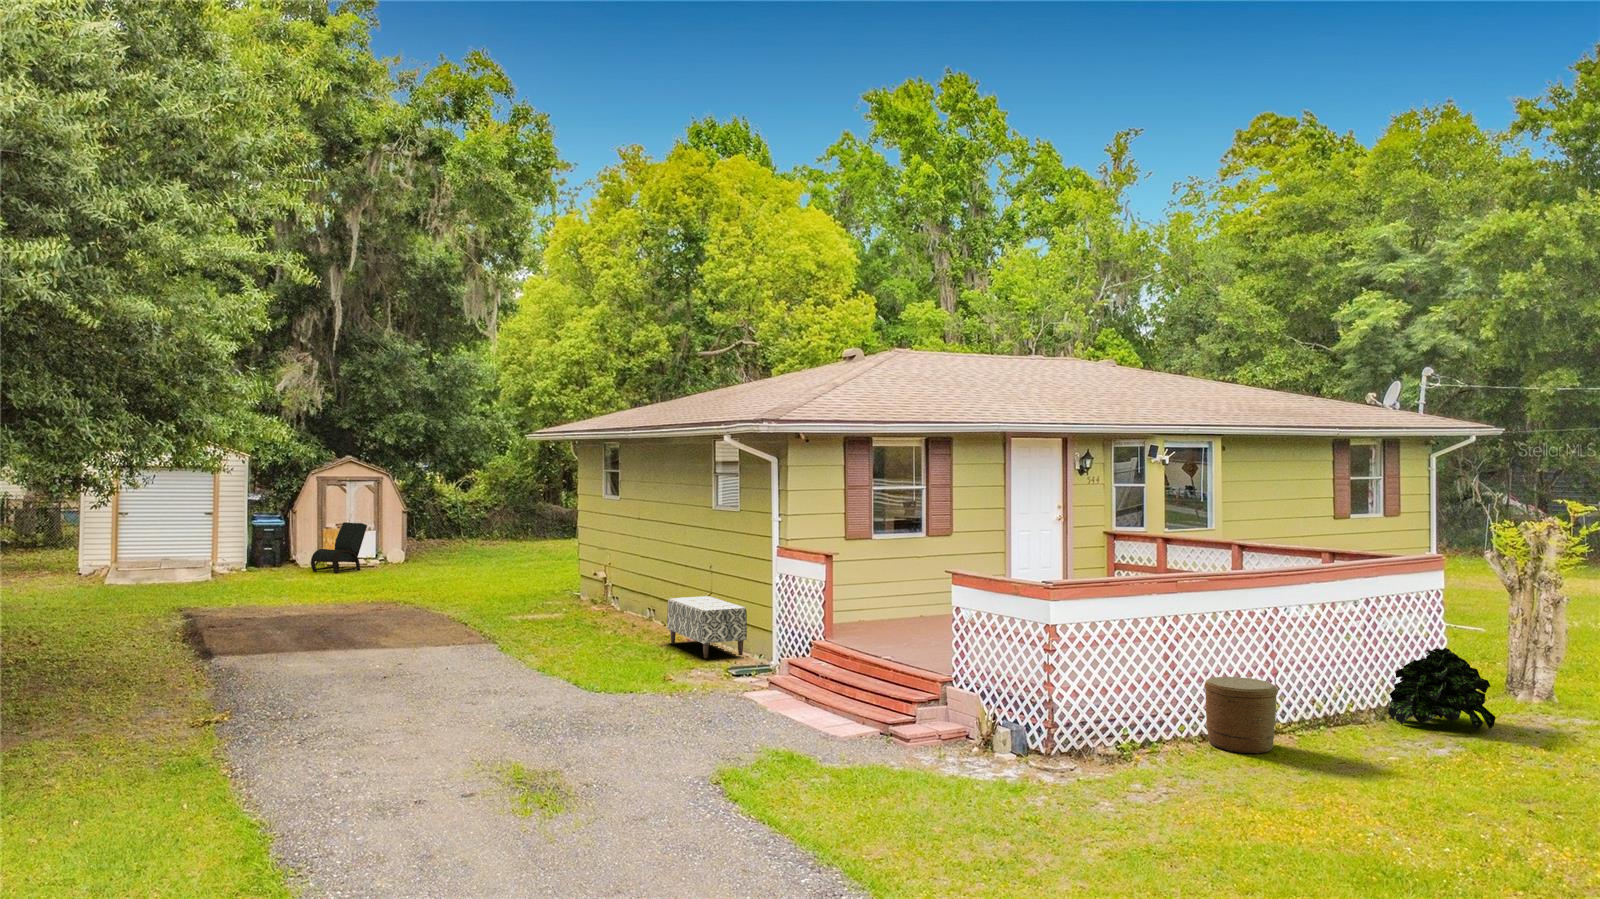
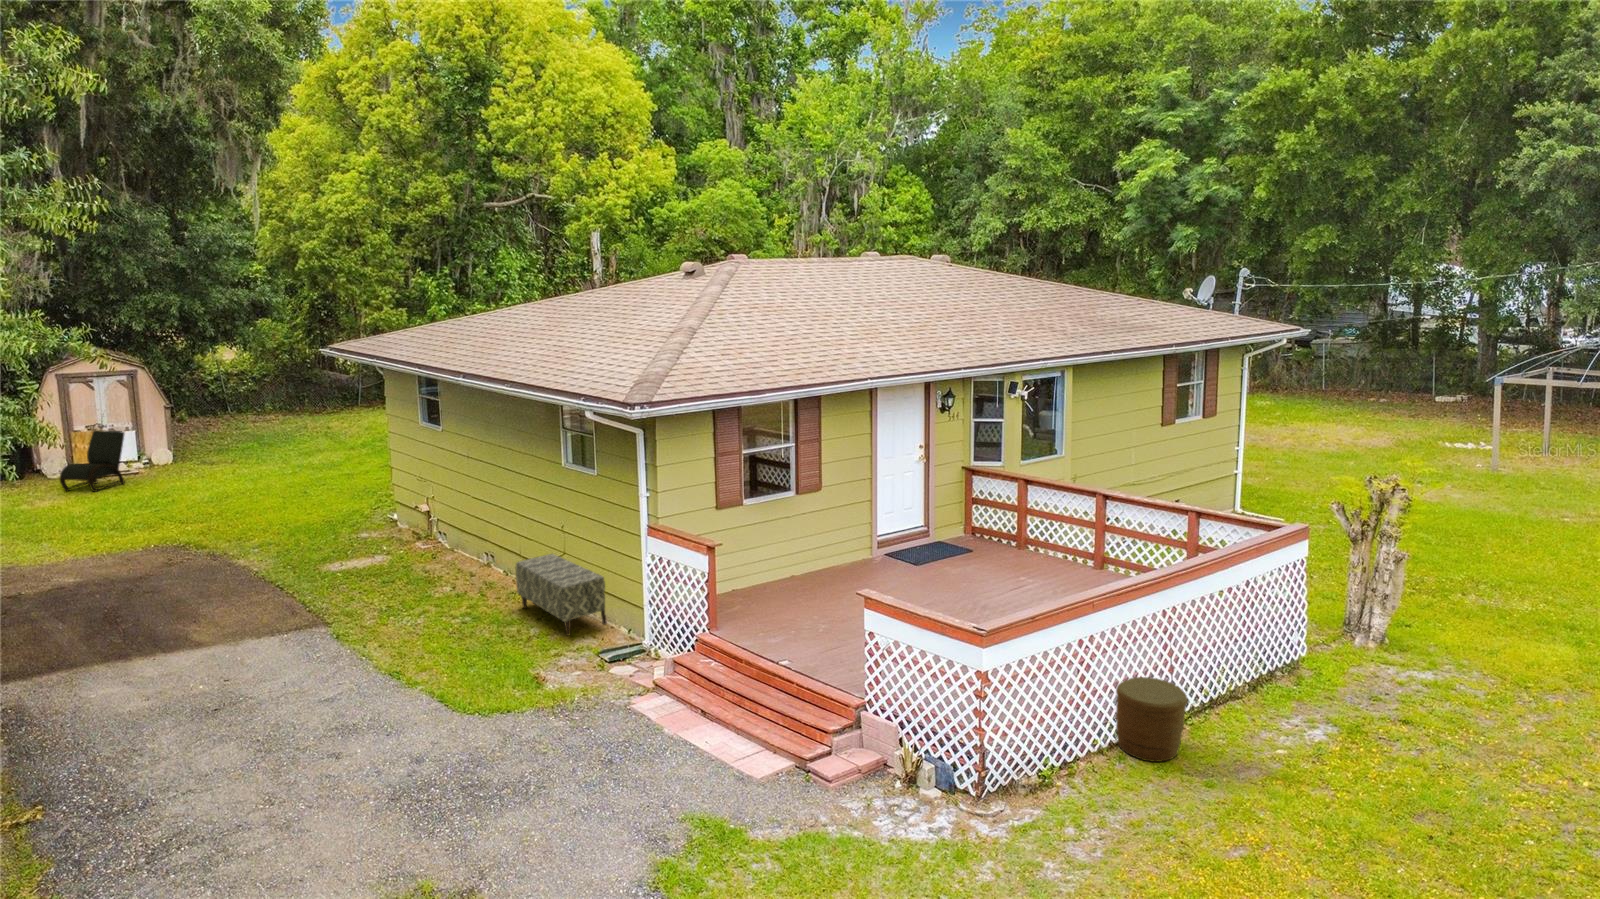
potted plant: present [1388,648,1495,732] -> none [1254,611,1353,694]

